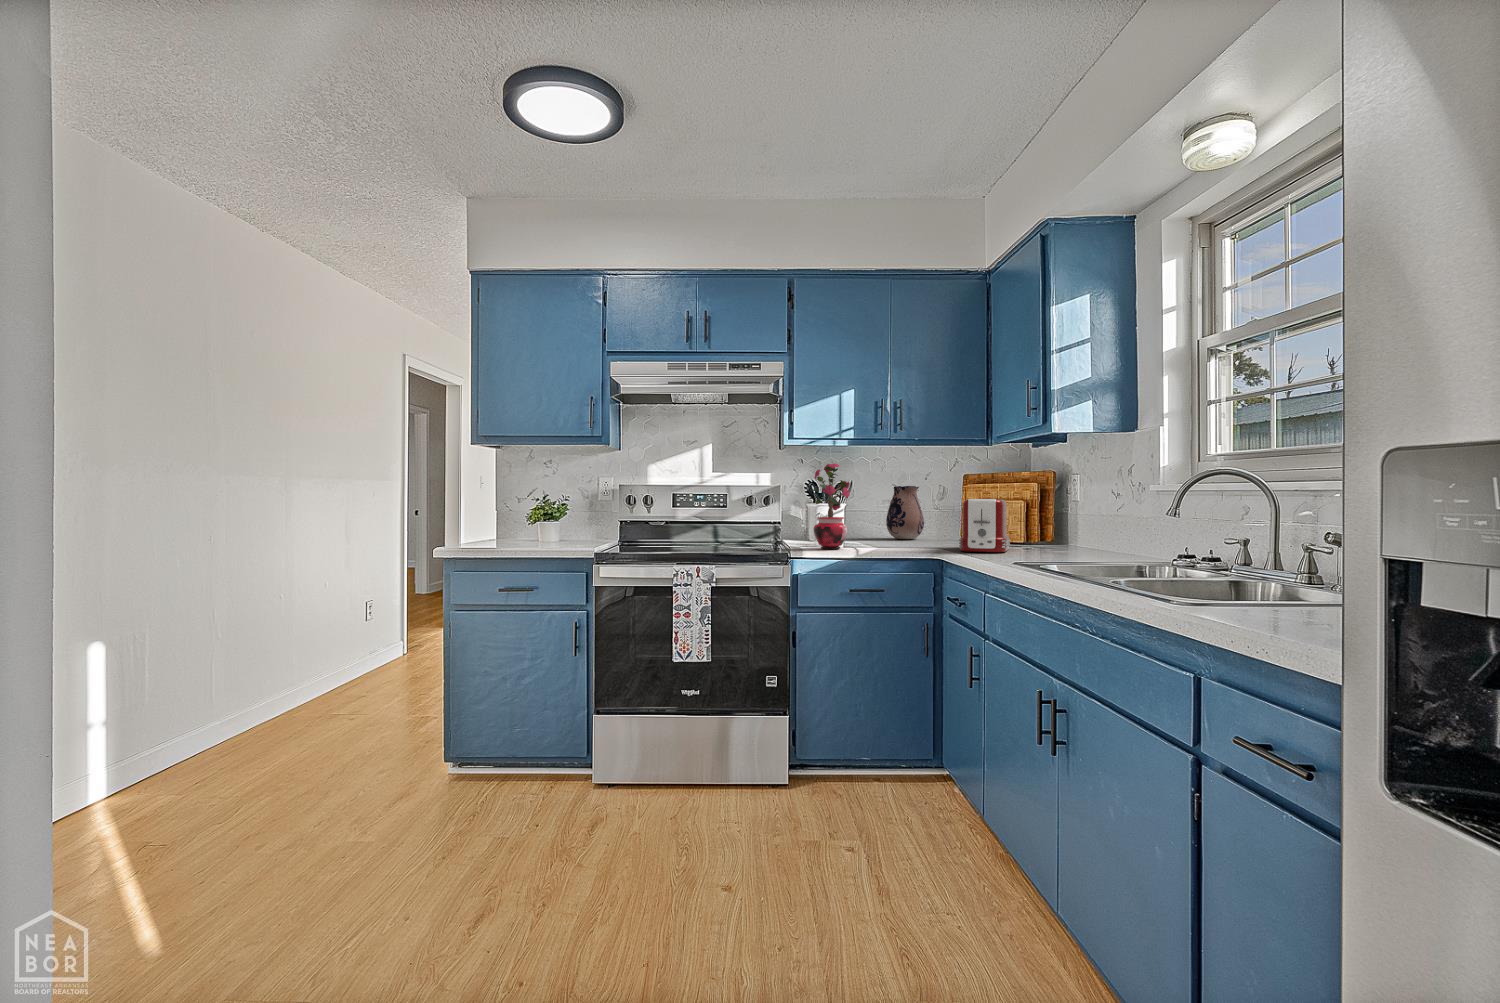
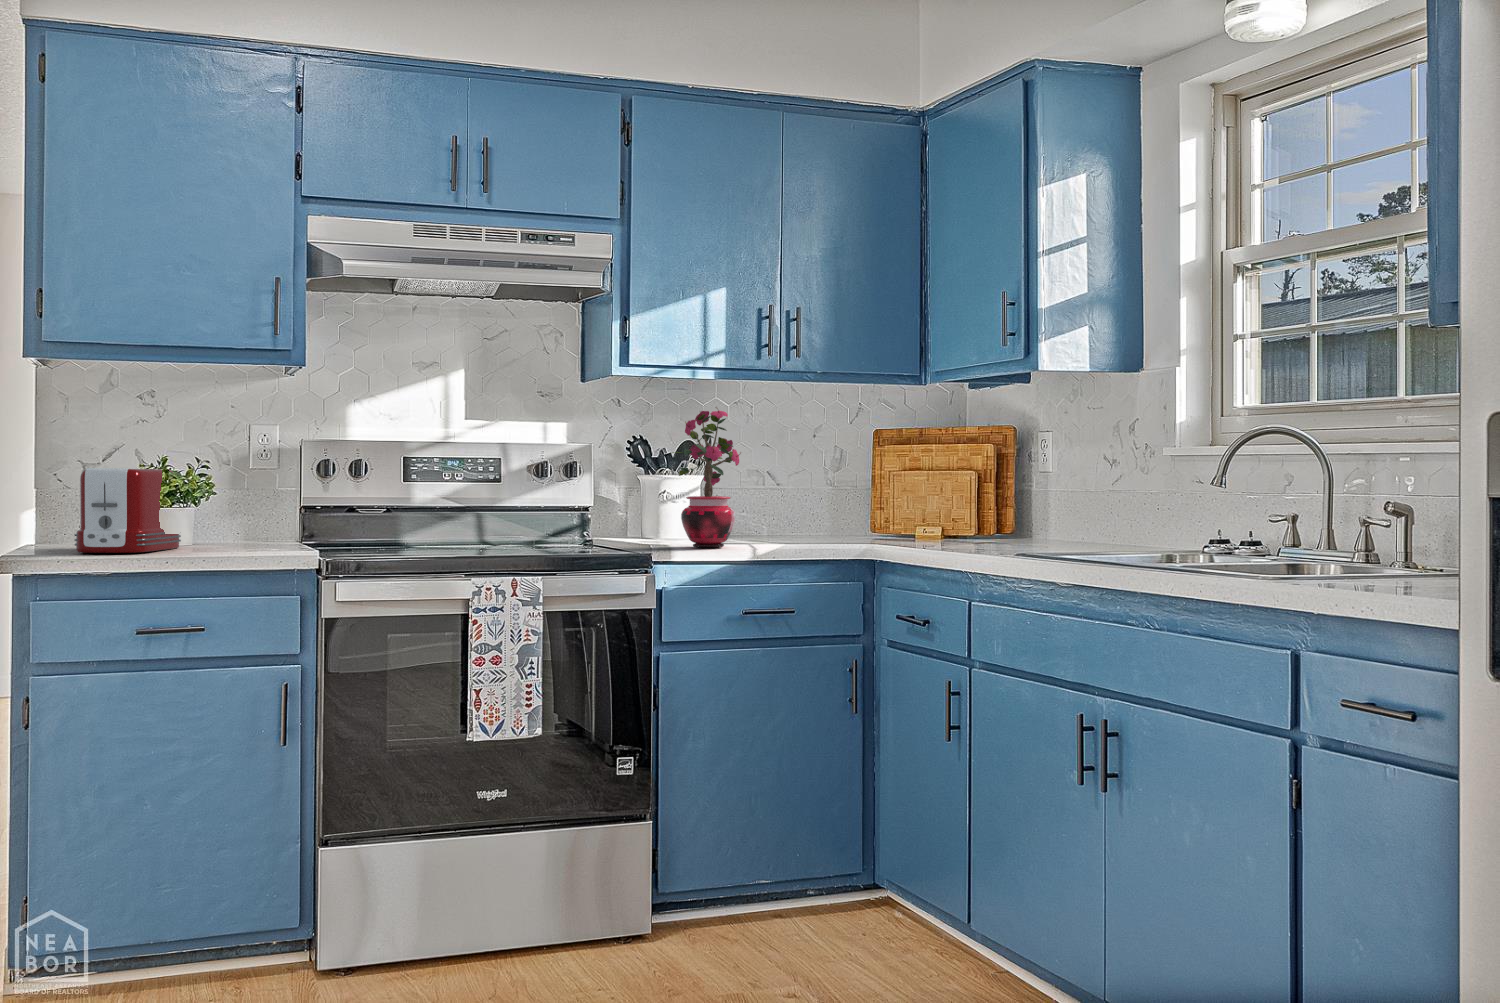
ceramic pitcher: present [886,486,924,539] -> none [752,446,812,533]
toaster: present [959,499,1010,552] -> present [74,468,181,553]

